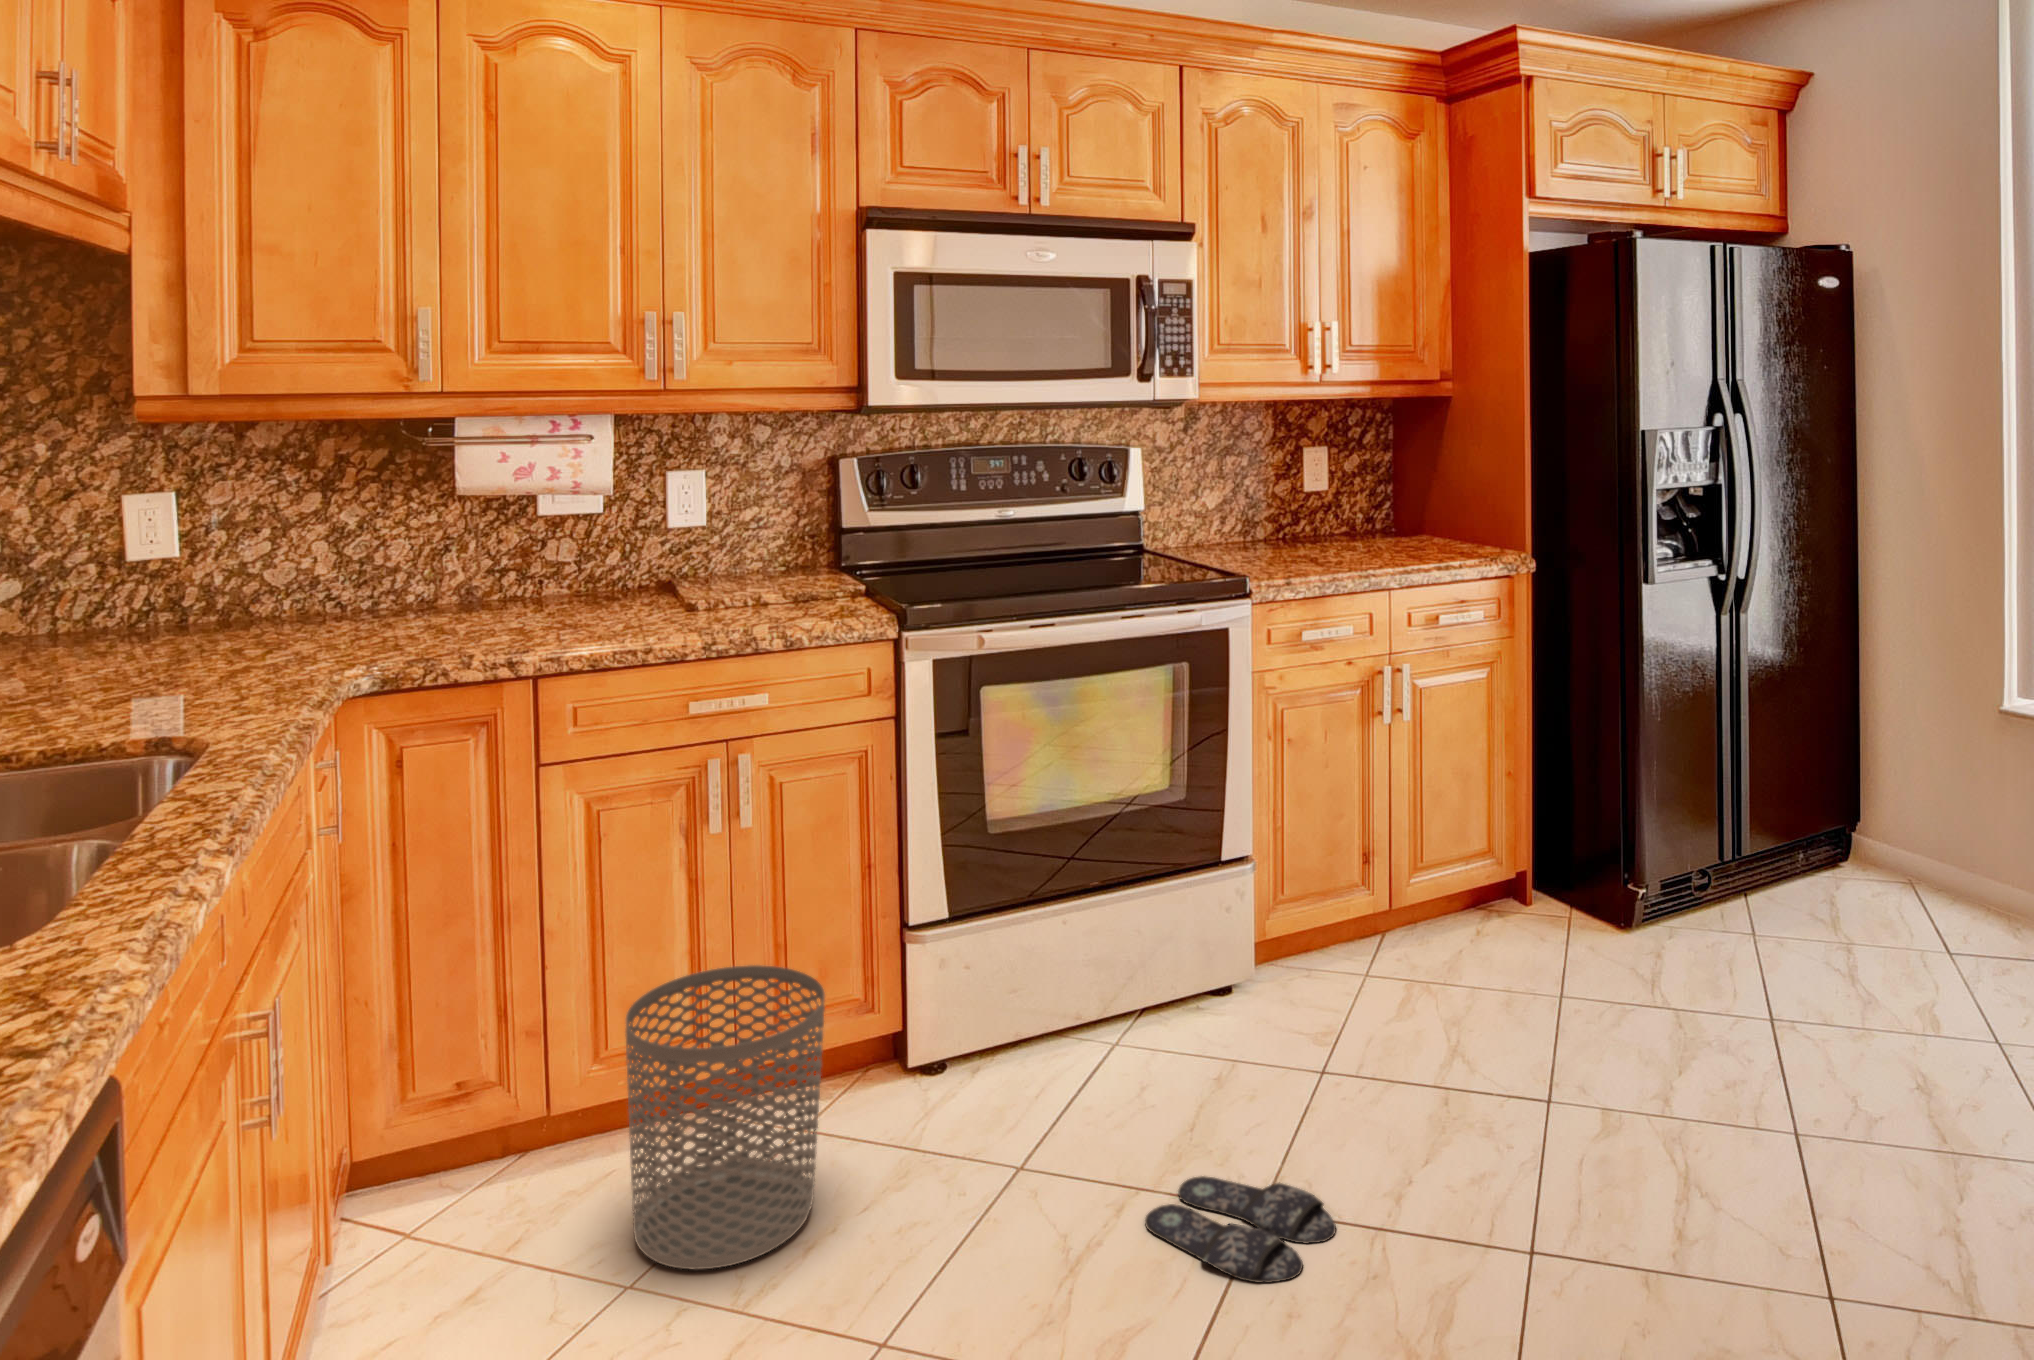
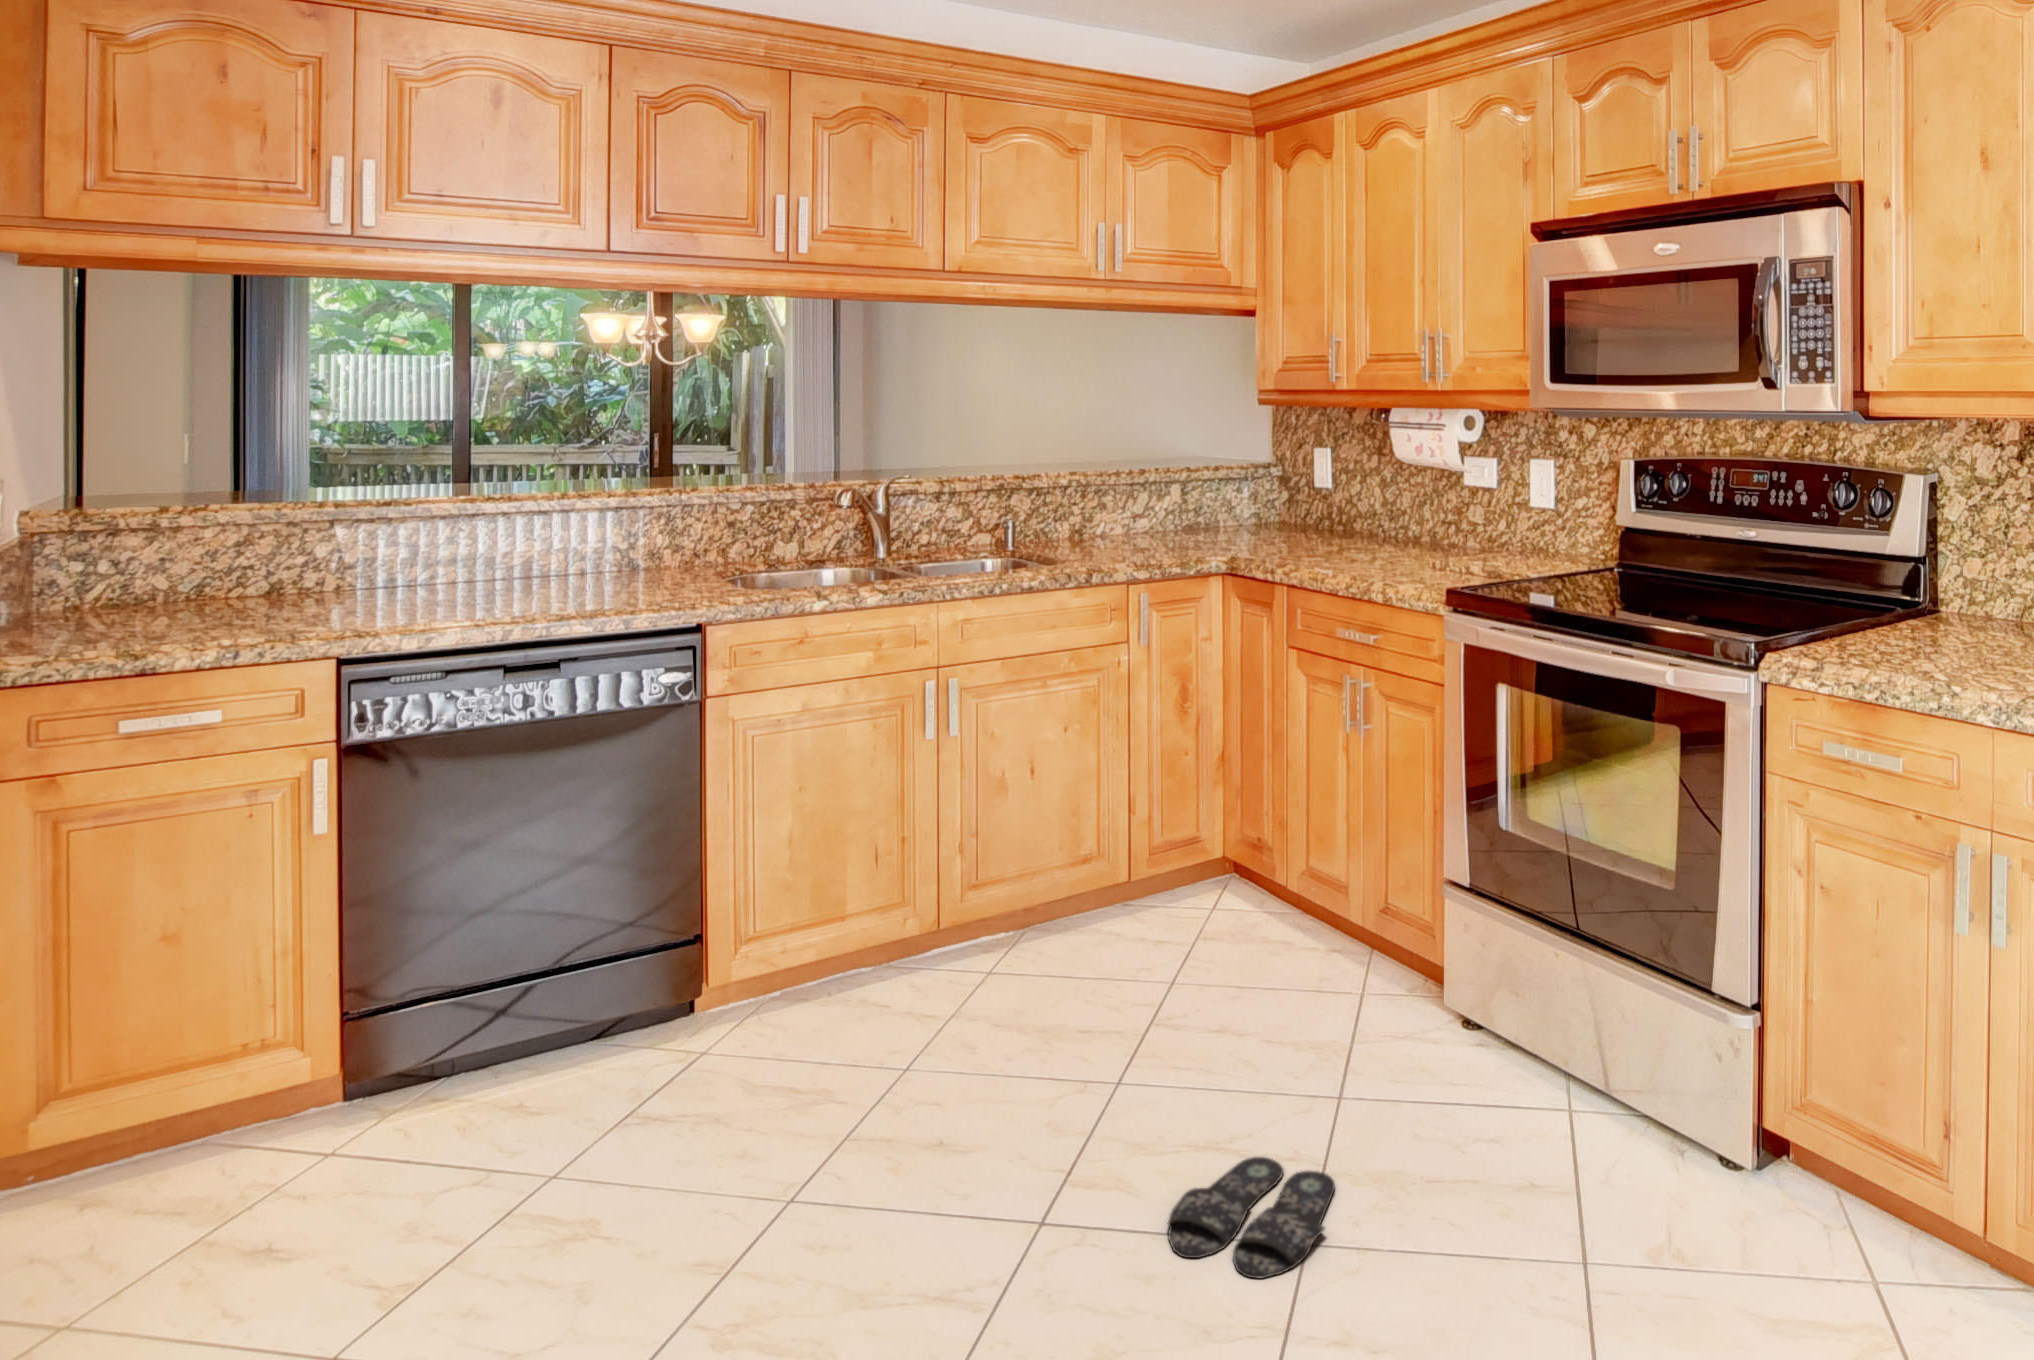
waste bin: present [626,965,825,1270] -> none [1170,807,1306,1012]

